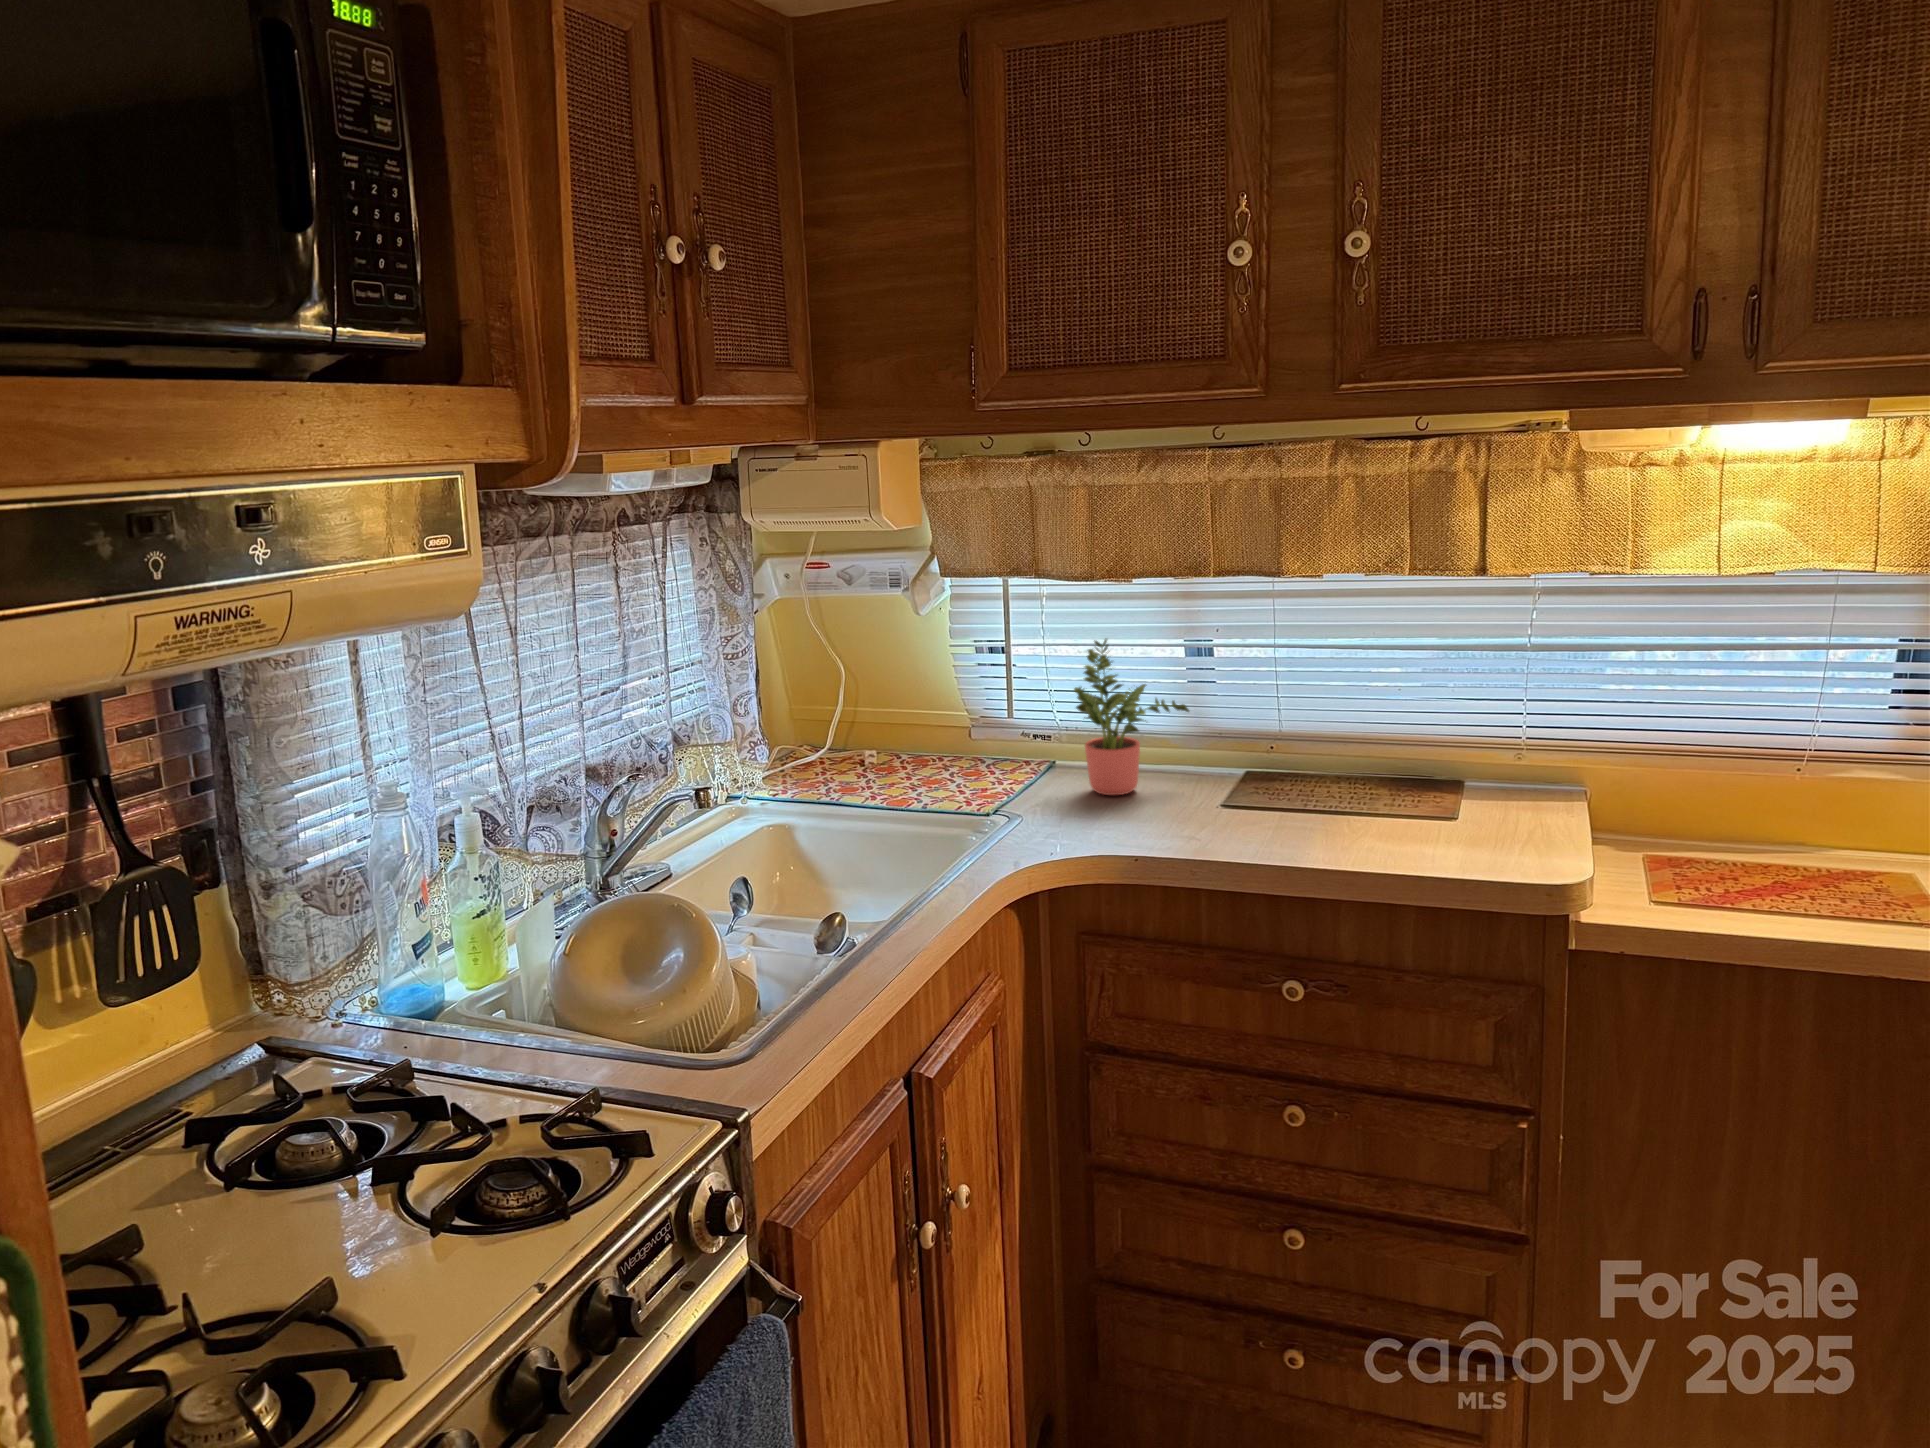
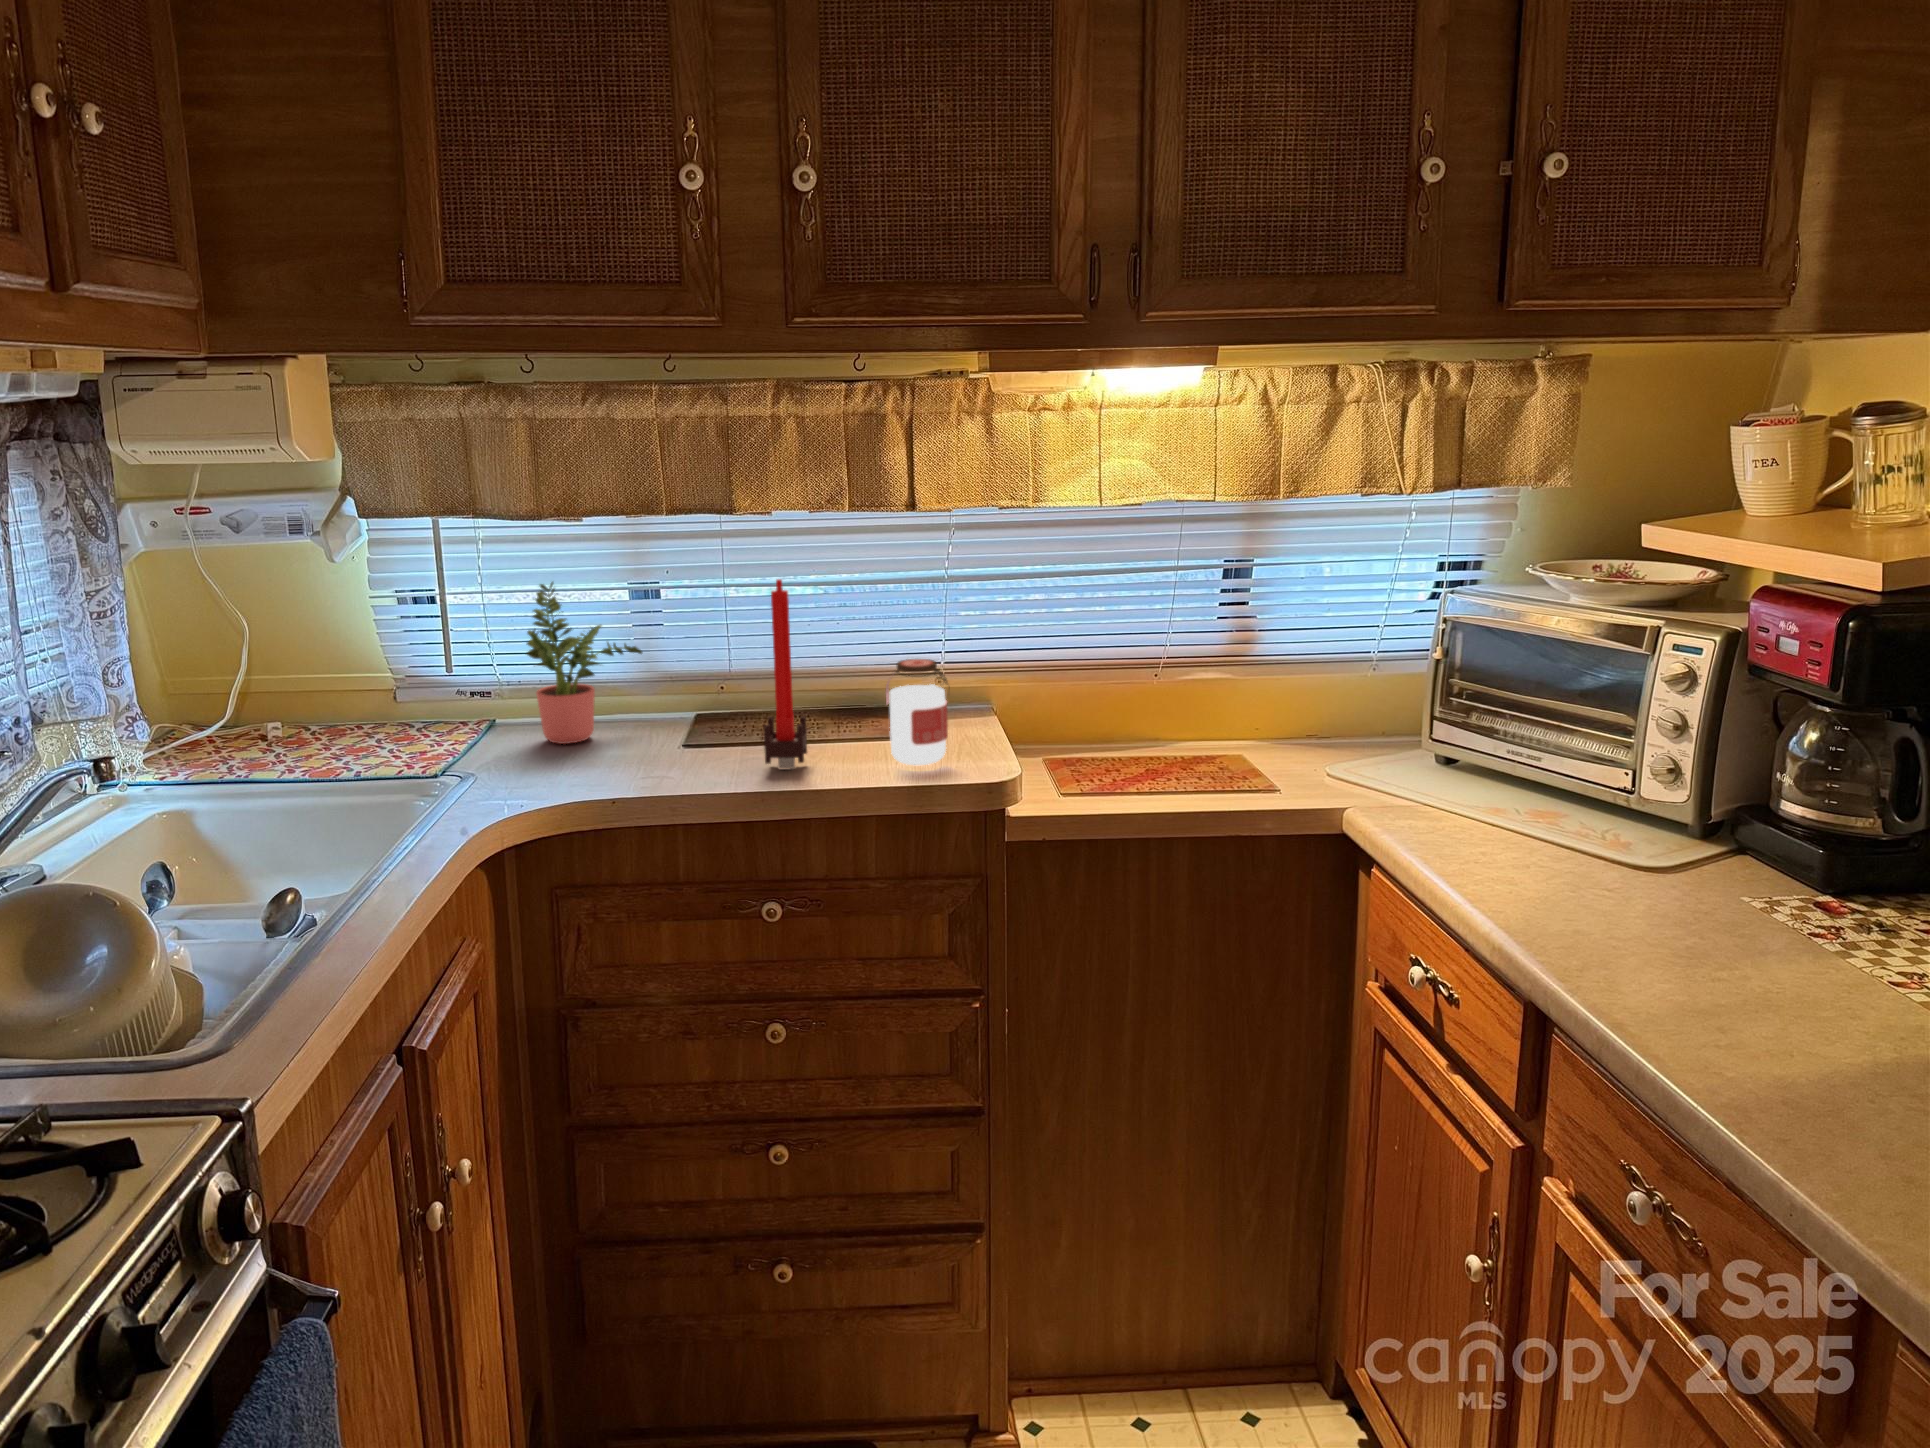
candle: none [1291,653,1341,848] -> present [764,579,807,769]
jar: none [1429,742,1504,860] -> present [886,659,948,765]

